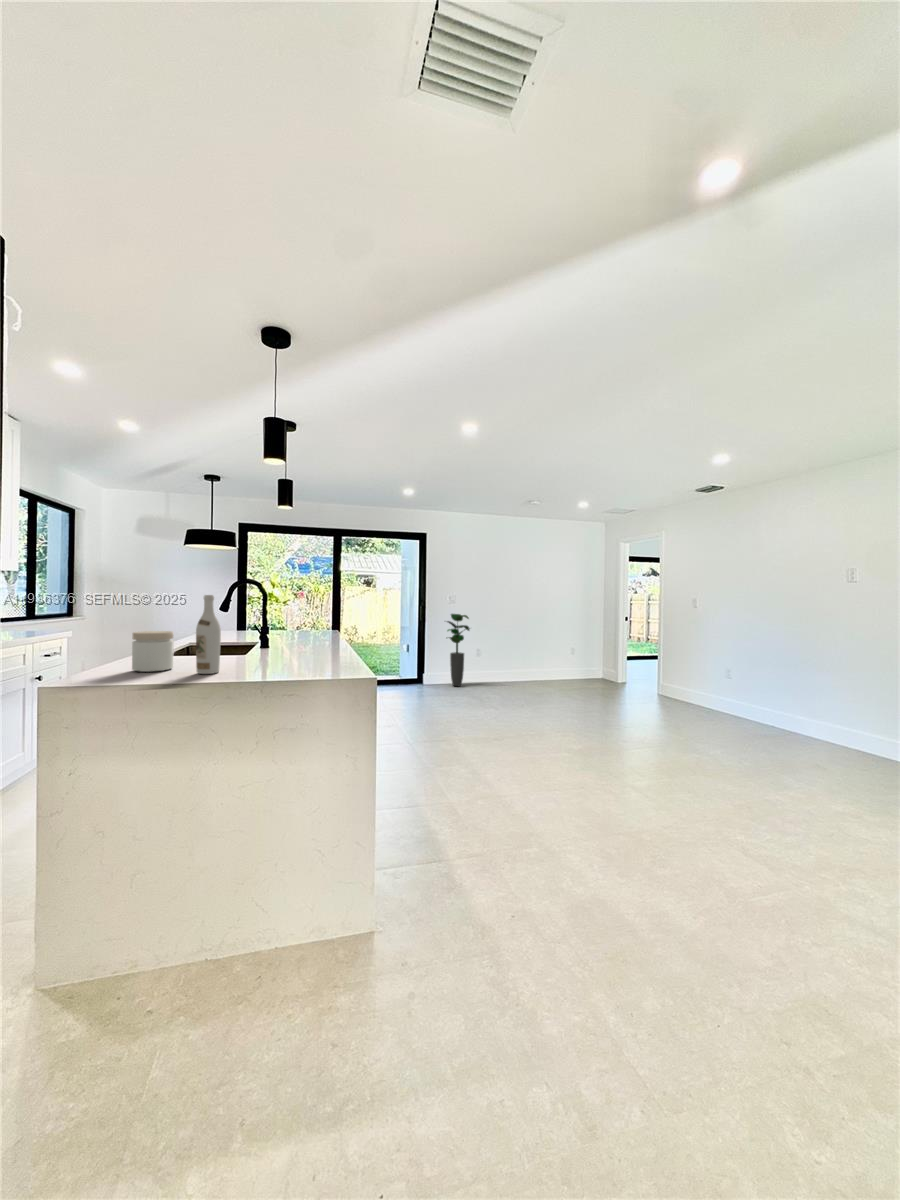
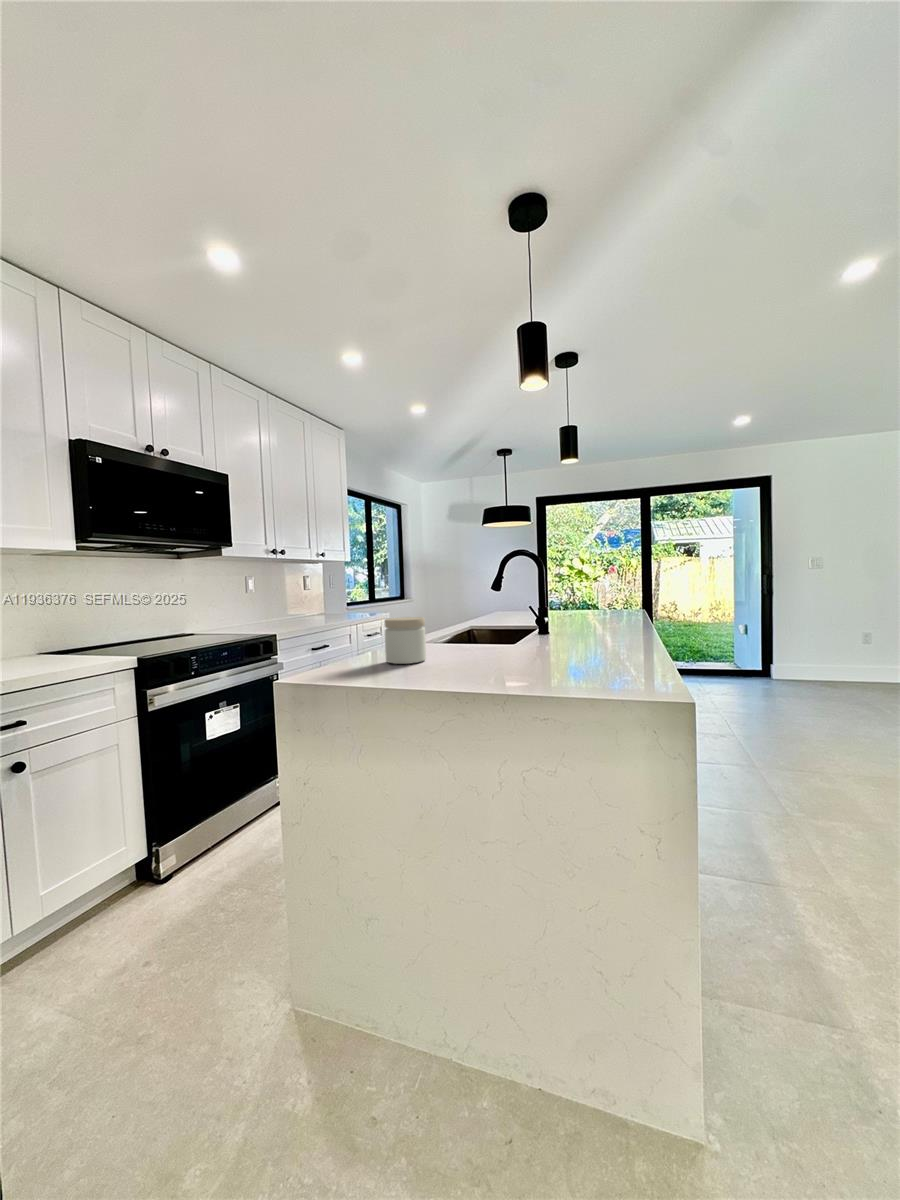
wine bottle: present [196,595,221,674] -> none [439,573,467,671]
potted plant: present [447,614,470,687] -> none [799,585,853,685]

